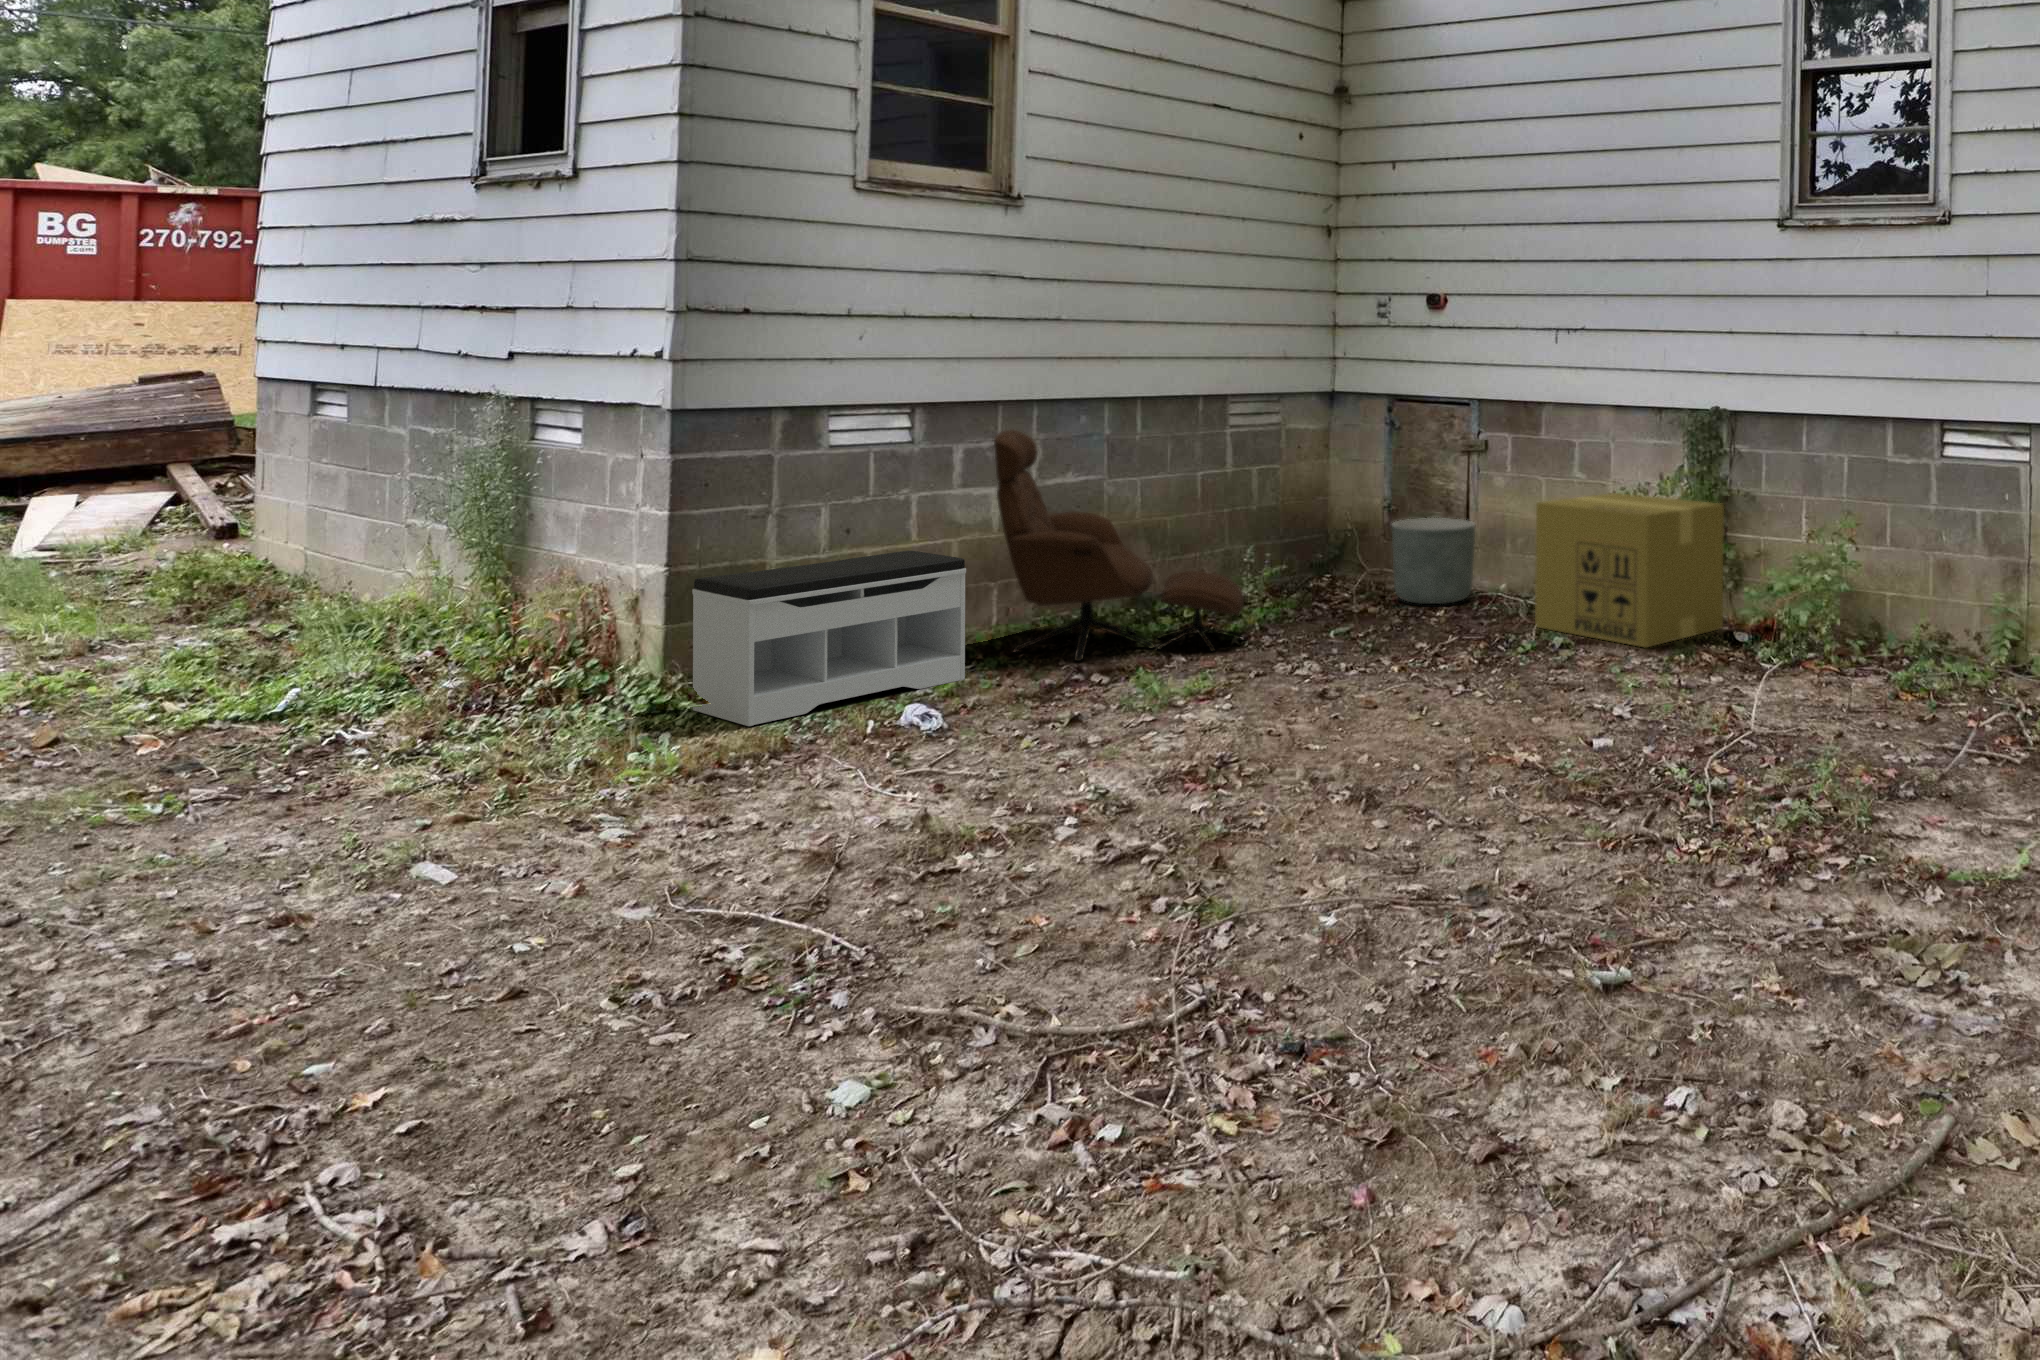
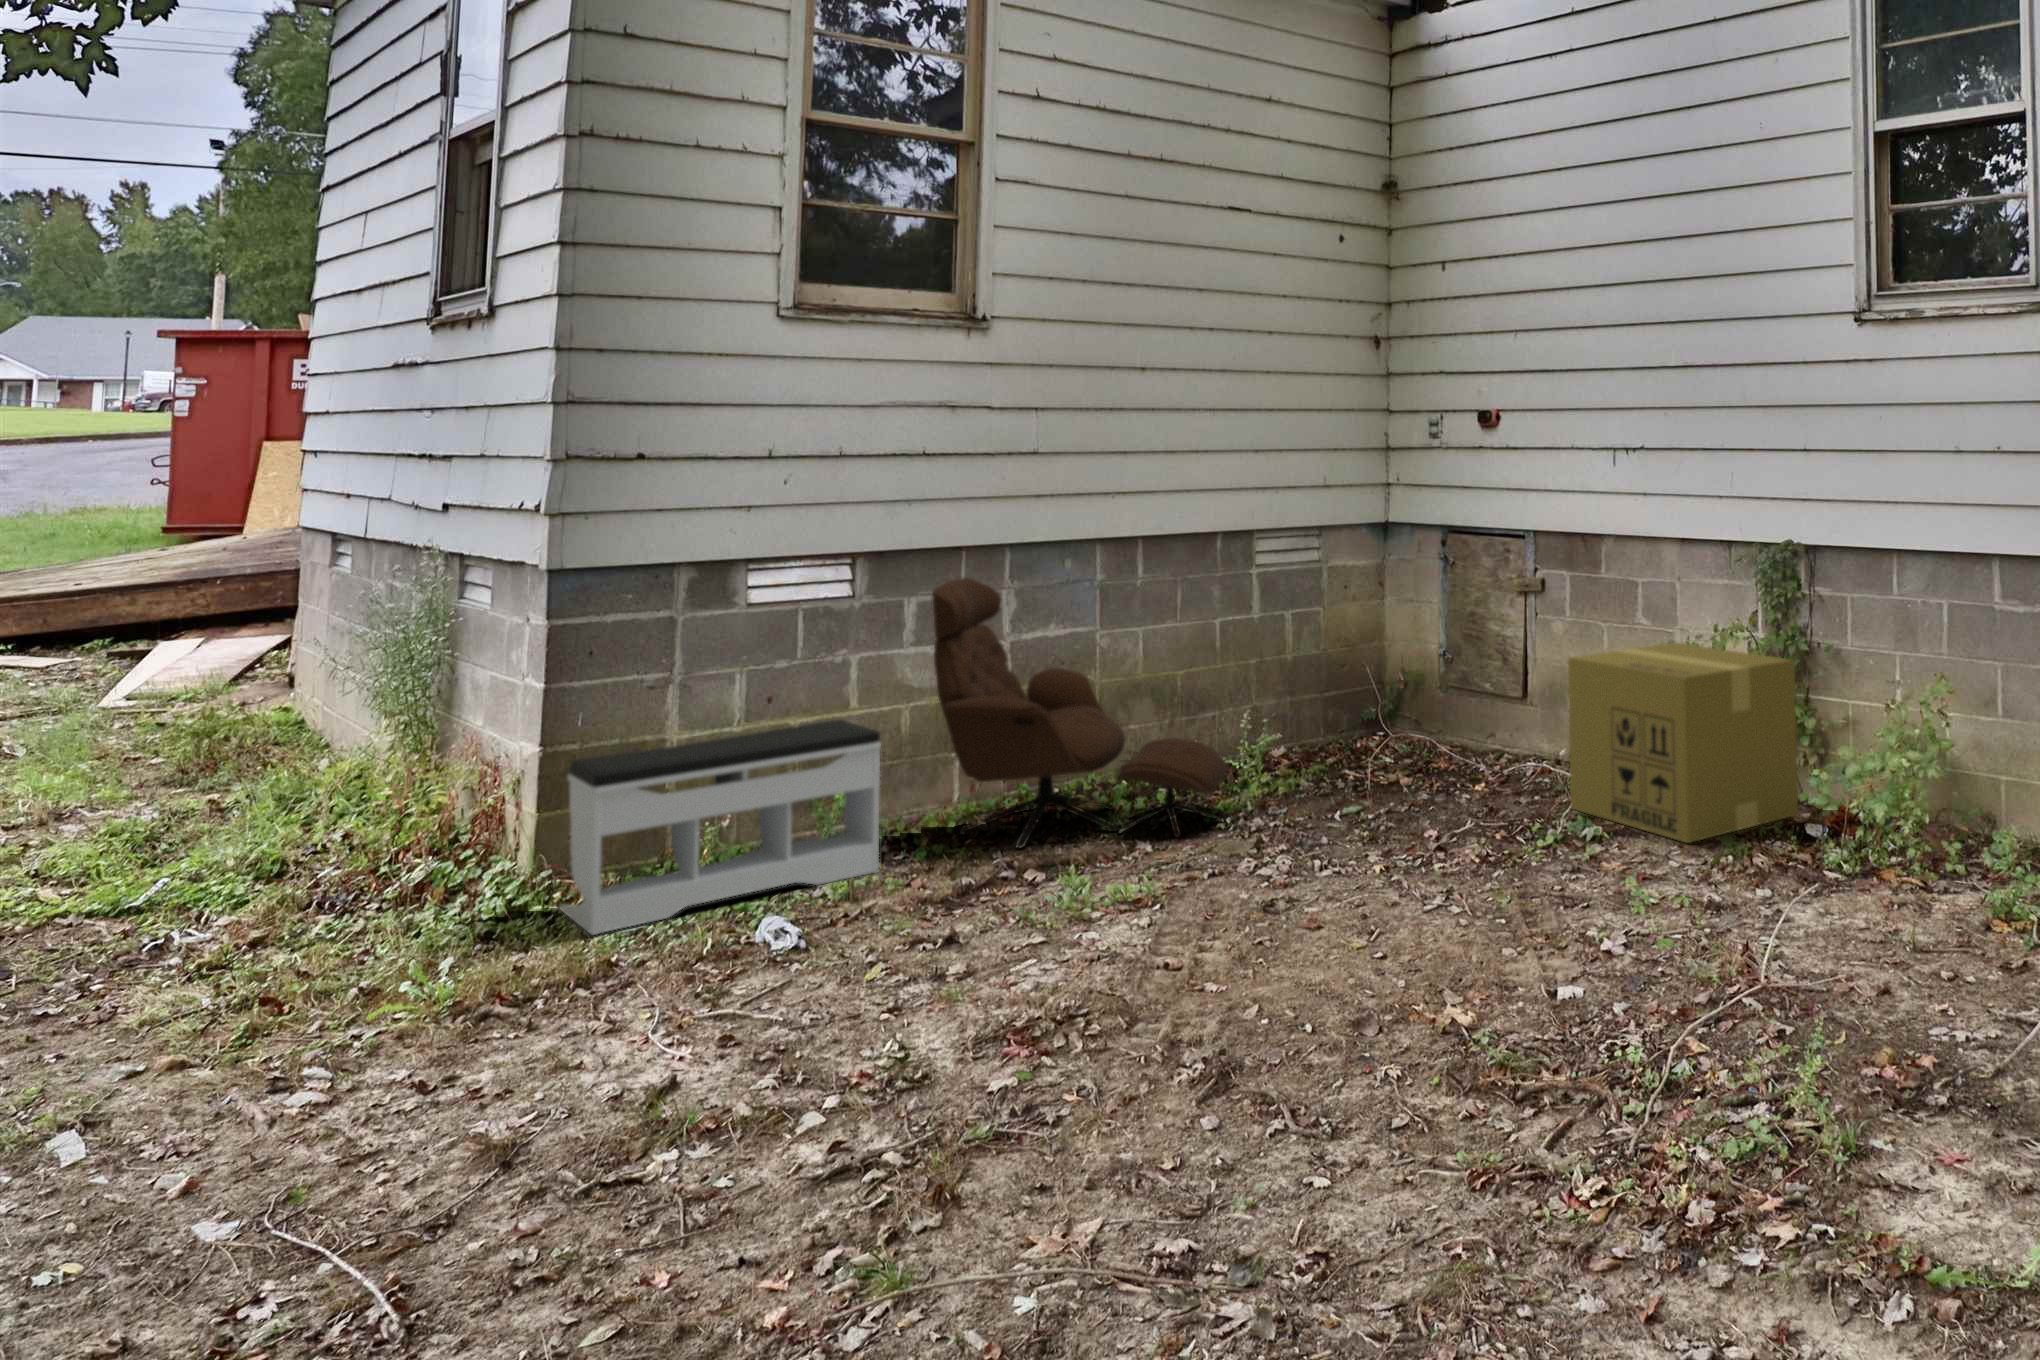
planter: present [1392,518,1475,604] -> none [1425,669,1522,773]

